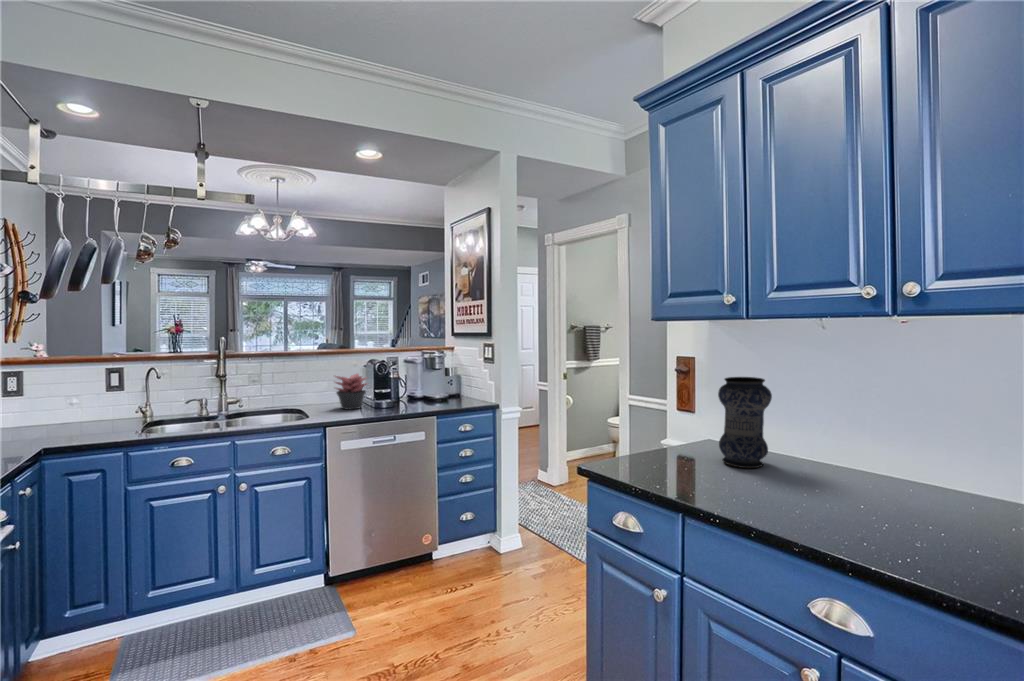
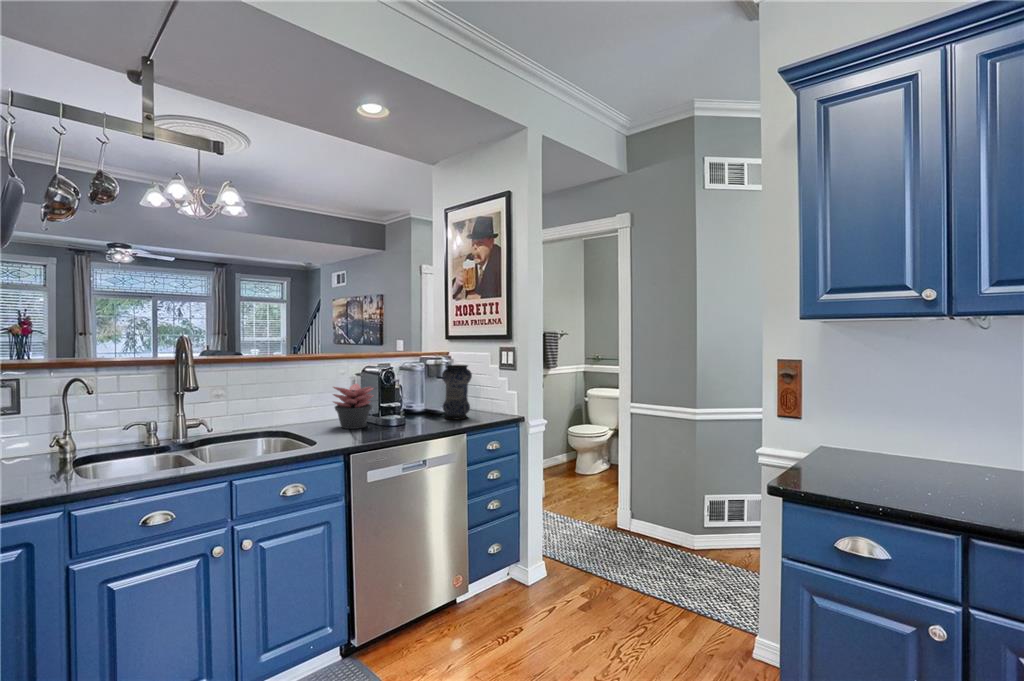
vase: present [718,377,772,468] -> present [442,365,472,419]

